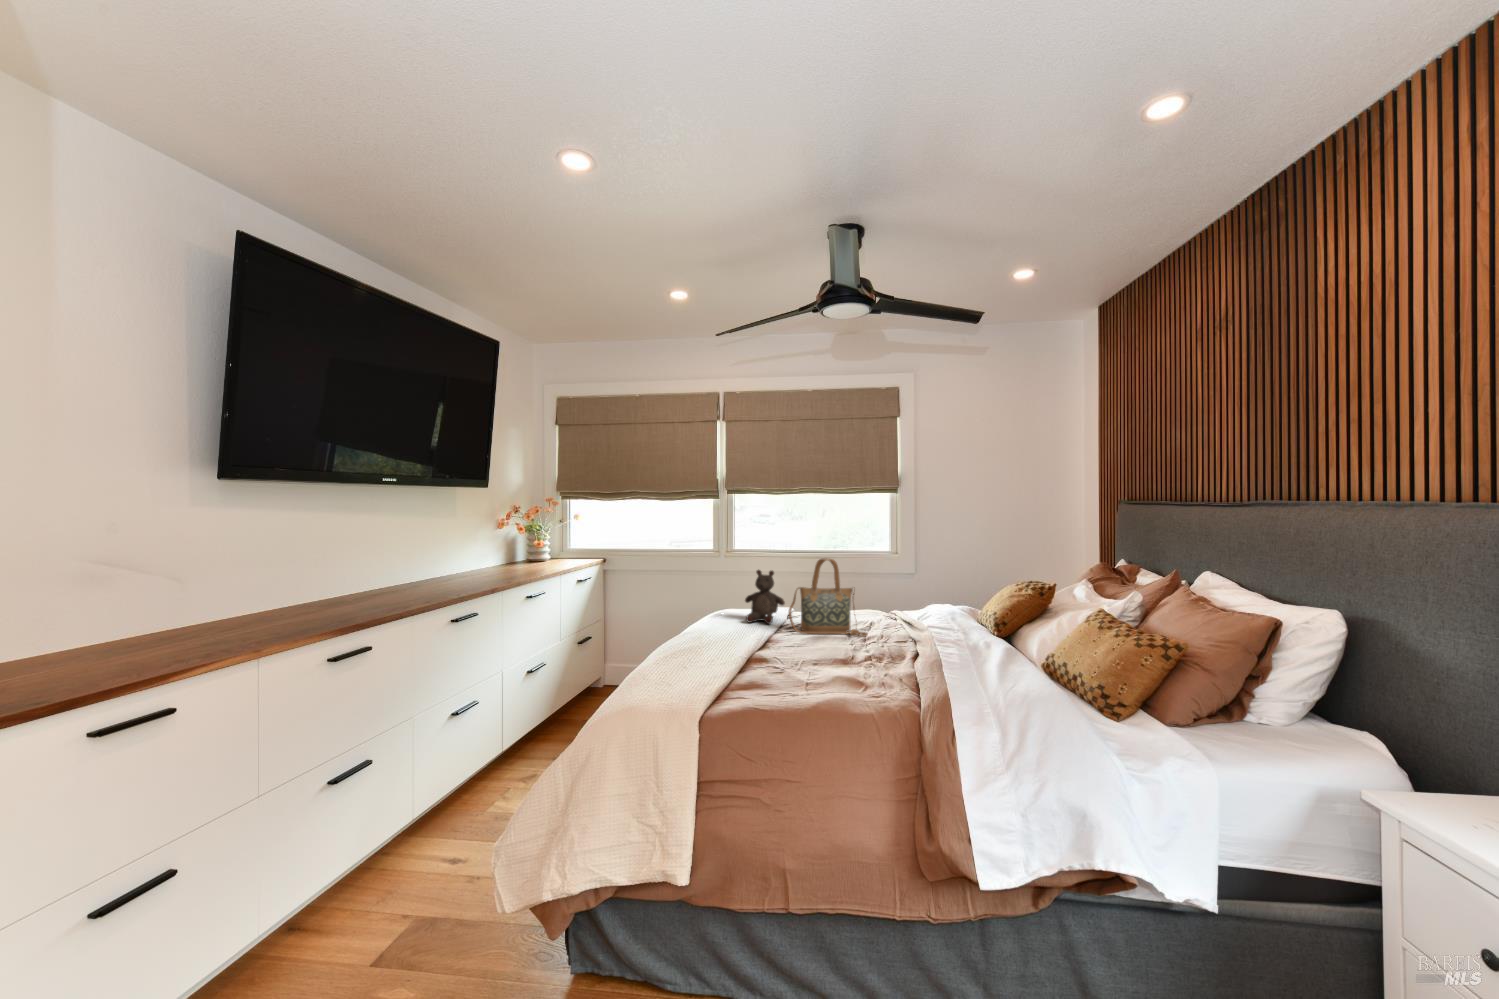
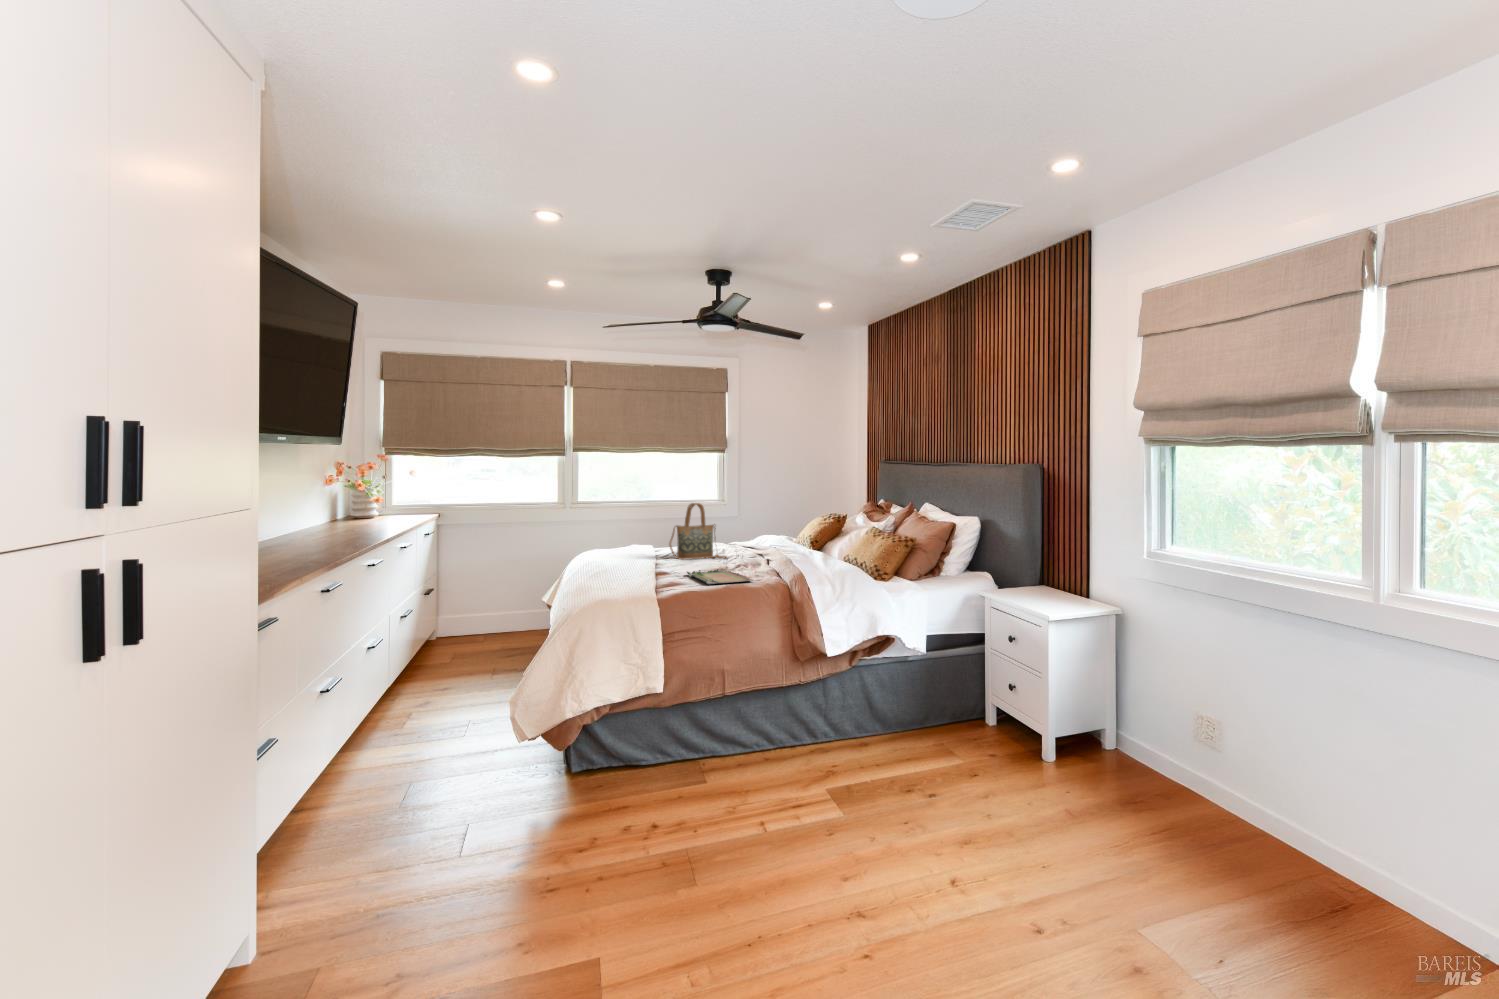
stuffed bear: present [745,570,785,624] -> none [626,515,659,557]
tray: none [780,658,868,698] -> present [687,569,753,584]

